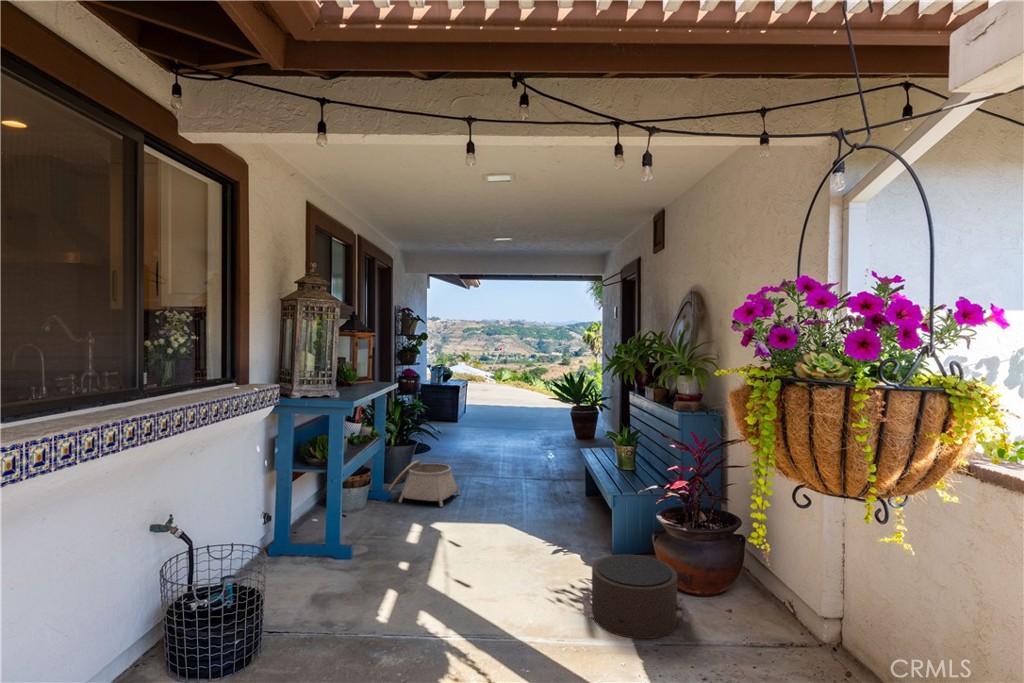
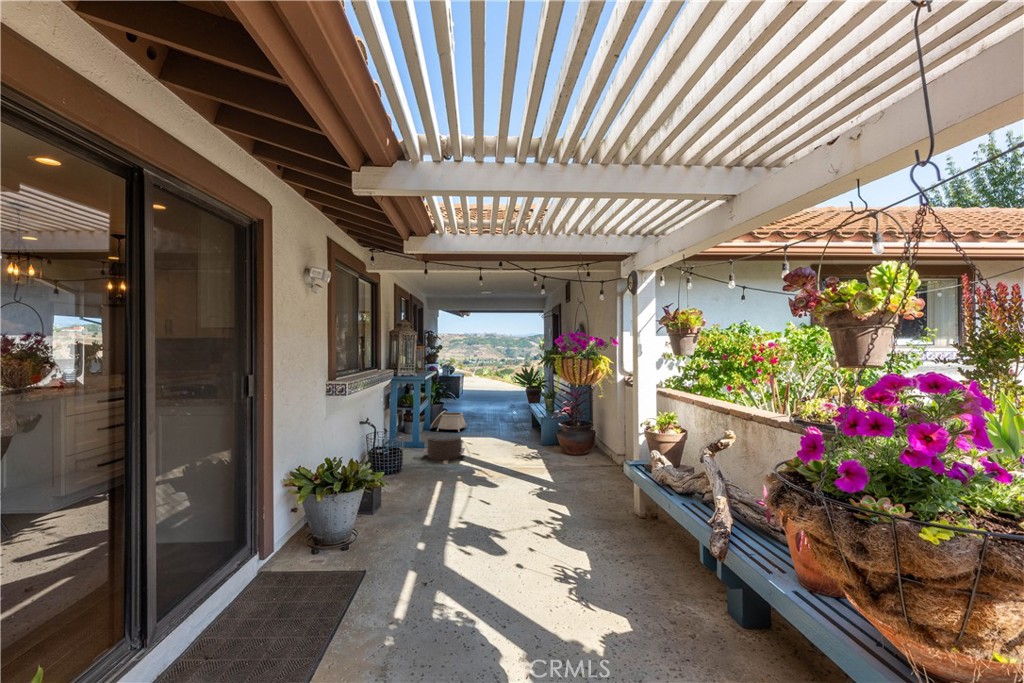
pouf: present [582,554,693,639] -> present [422,434,465,460]

